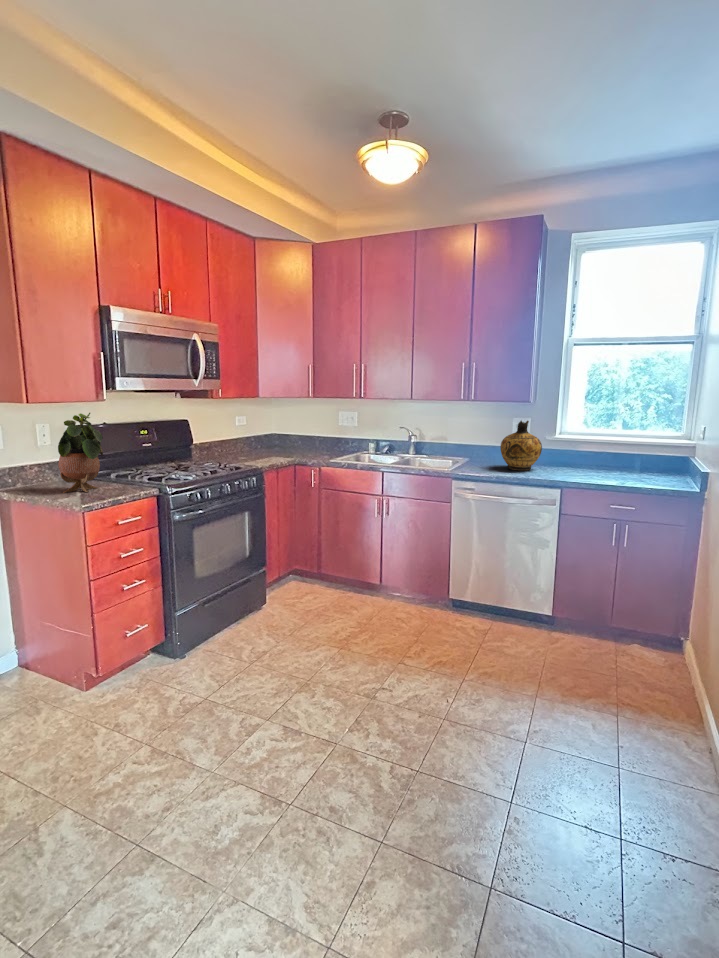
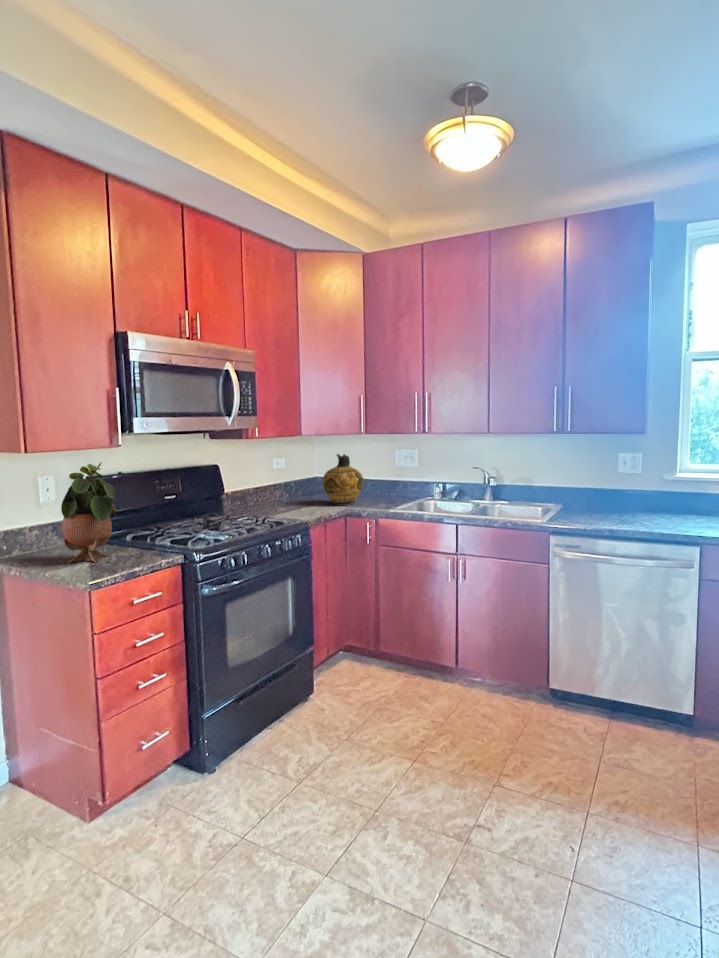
ceramic jug: present [500,421,542,470] -> present [323,454,364,505]

